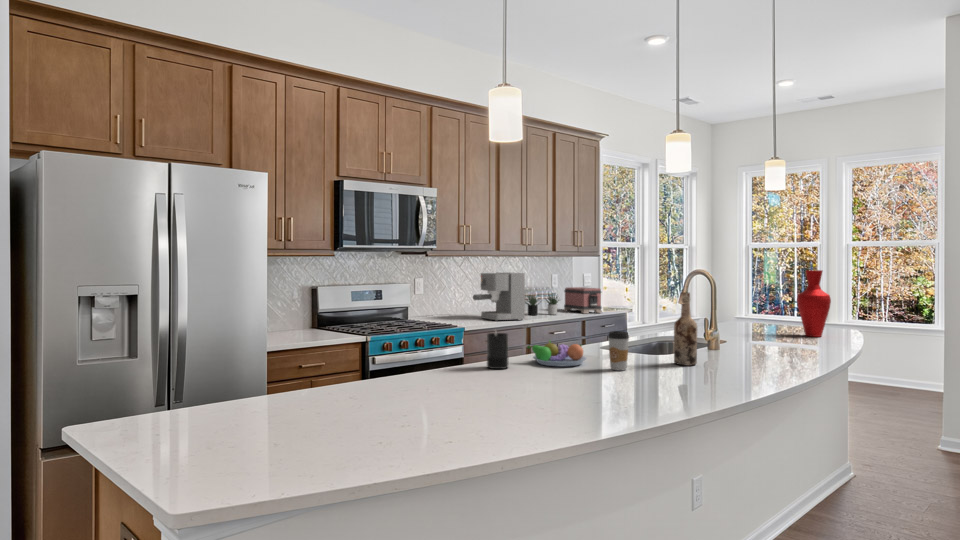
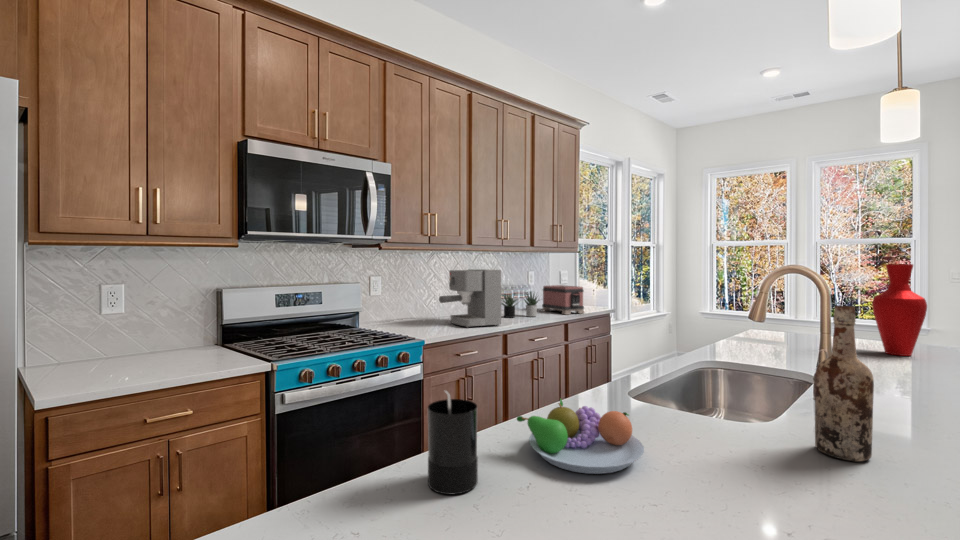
coffee cup: present [608,331,629,371] -> none [705,396,759,495]

